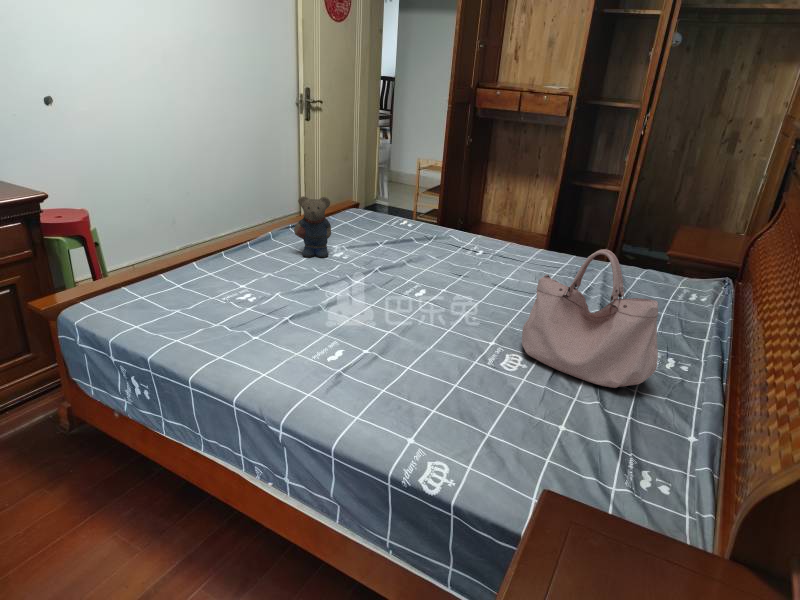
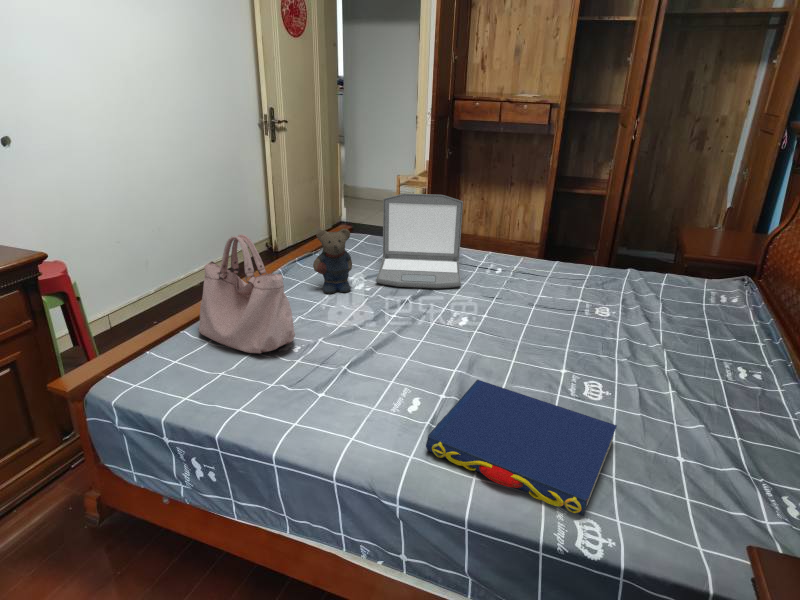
laptop: none [354,170,448,263] -> present [376,193,463,288]
handbag: present [522,249,658,388] -> present [199,234,295,353]
book: none [322,337,505,459] -> present [426,380,617,516]

